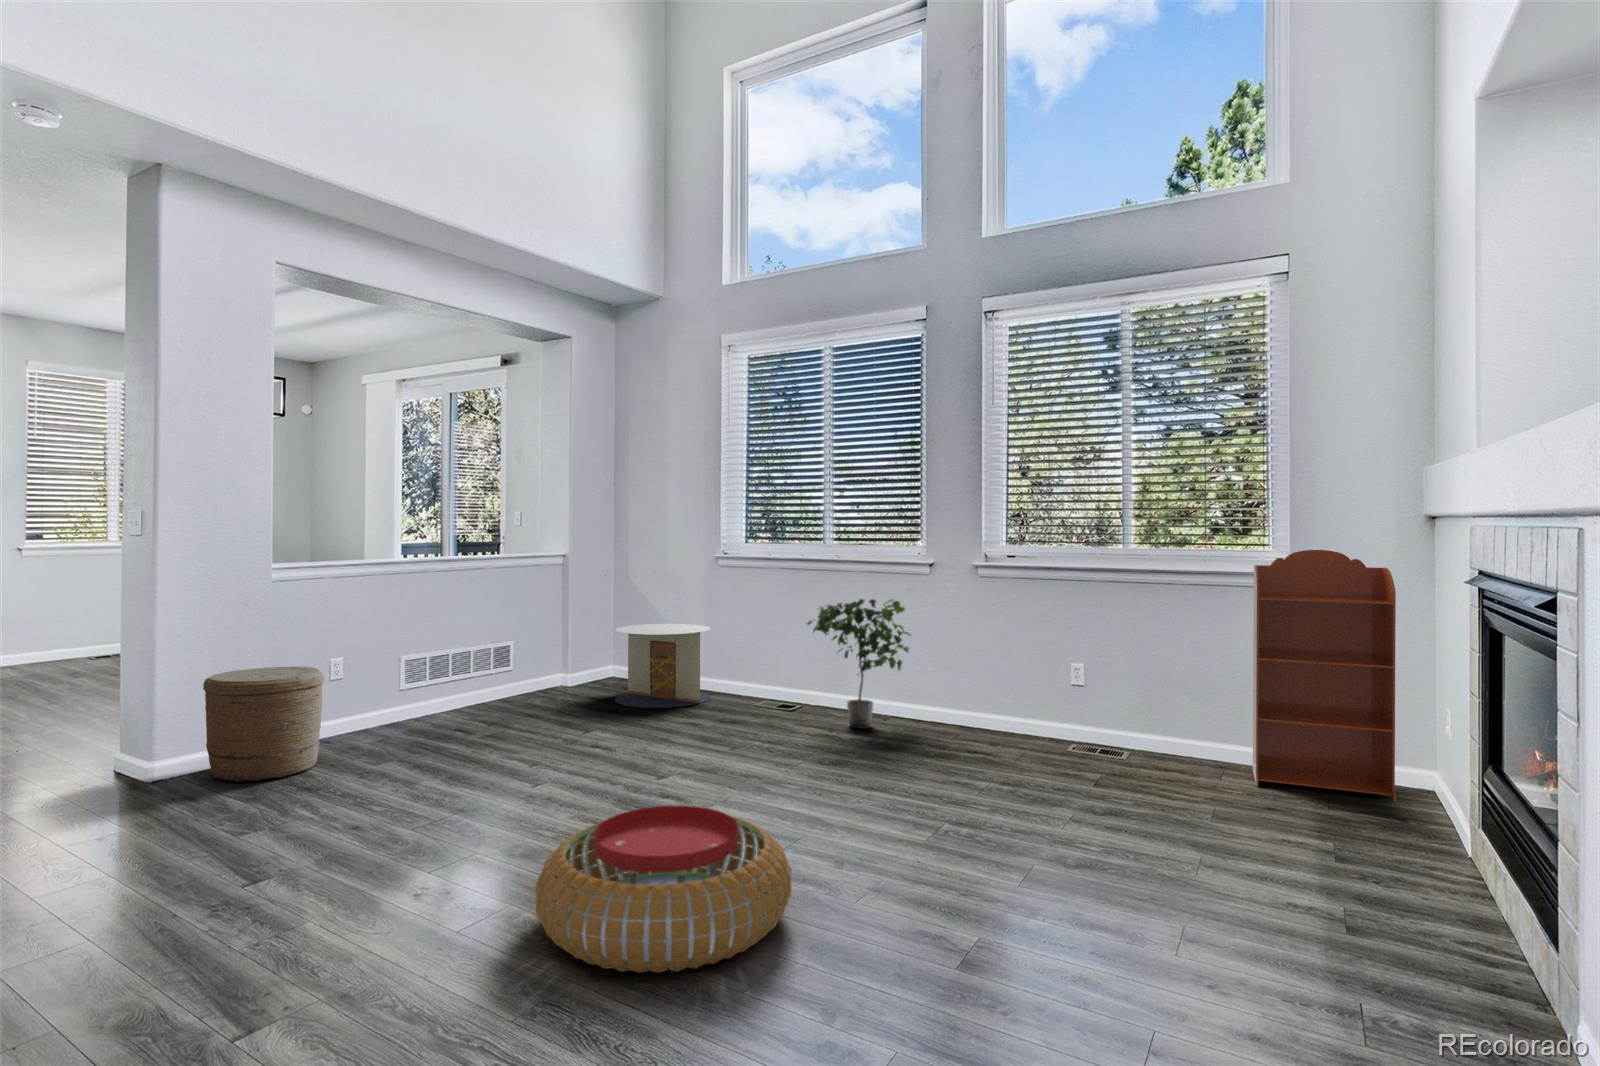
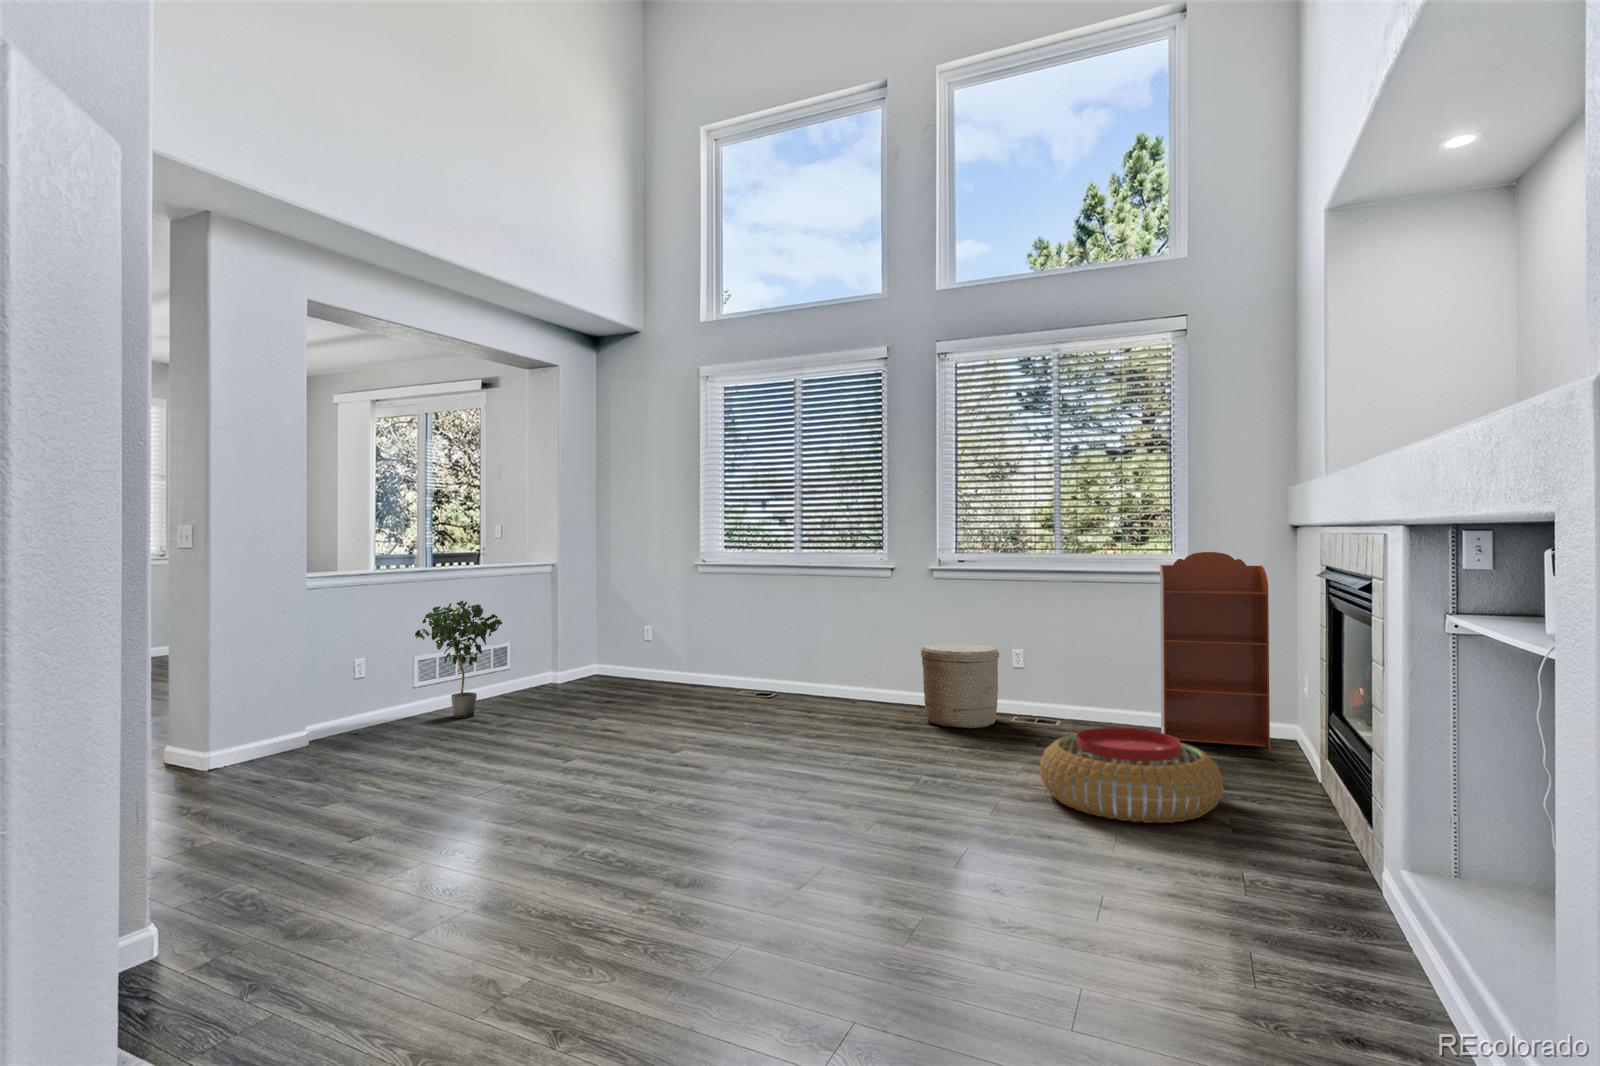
potted plant: present [807,599,910,728] -> present [415,601,502,718]
side table: present [615,624,710,708] -> none [606,625,693,700]
woven basket: present [203,667,324,782] -> present [921,644,999,728]
pouf: present [536,806,791,973] -> present [1040,728,1223,823]

